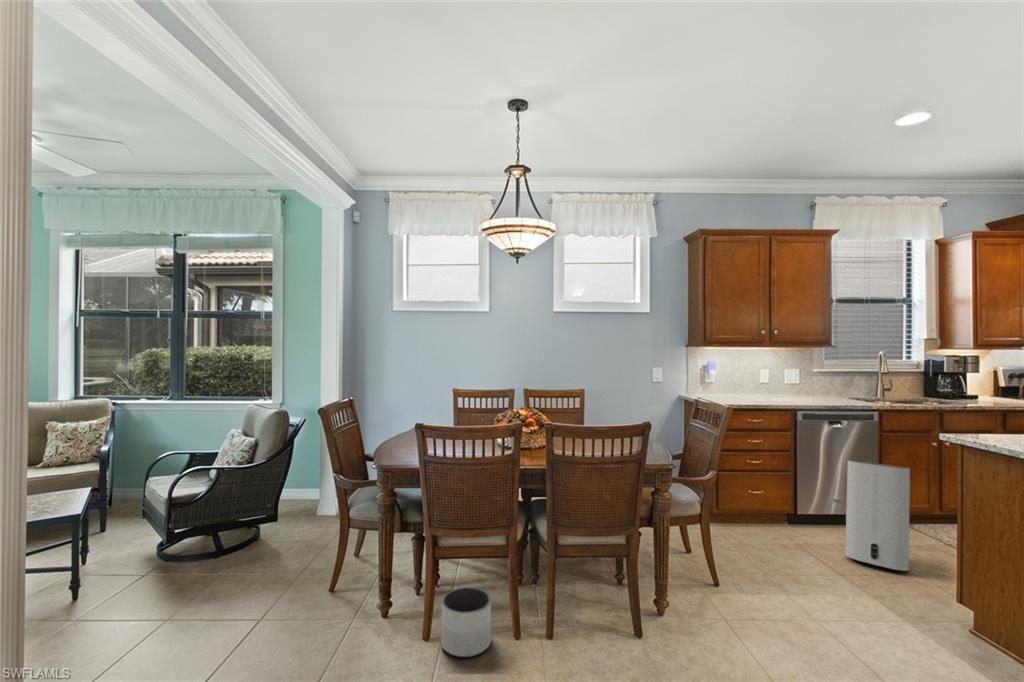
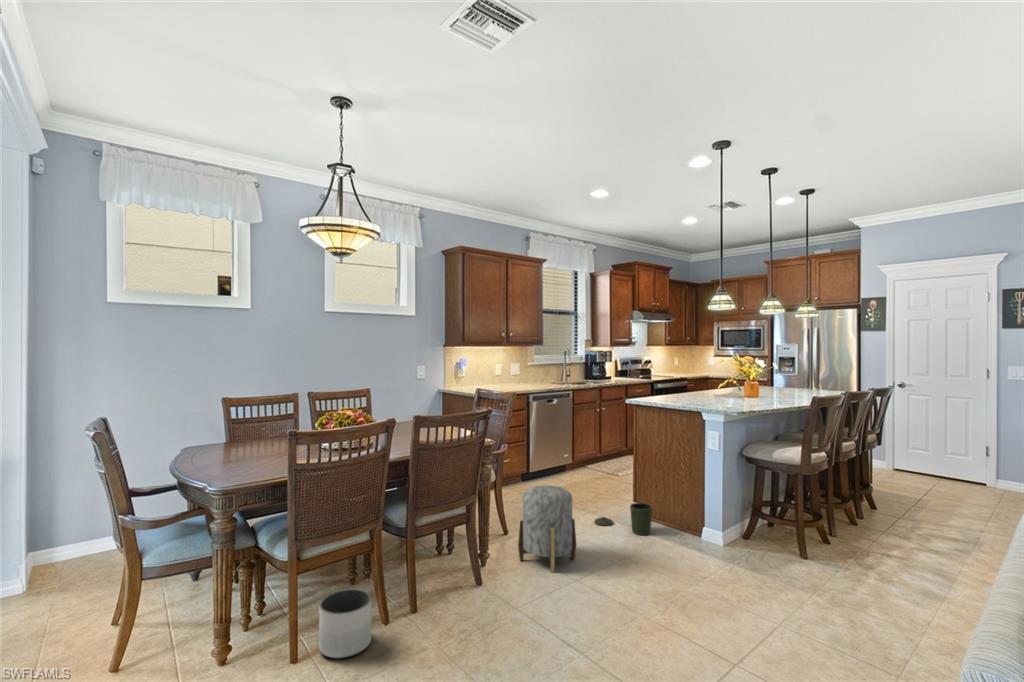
air purifier: present [845,460,910,571] -> none [568,428,604,498]
stool: none [706,531,794,654] -> present [518,485,577,572]
trash can: none [864,596,969,656] -> present [594,503,652,535]

